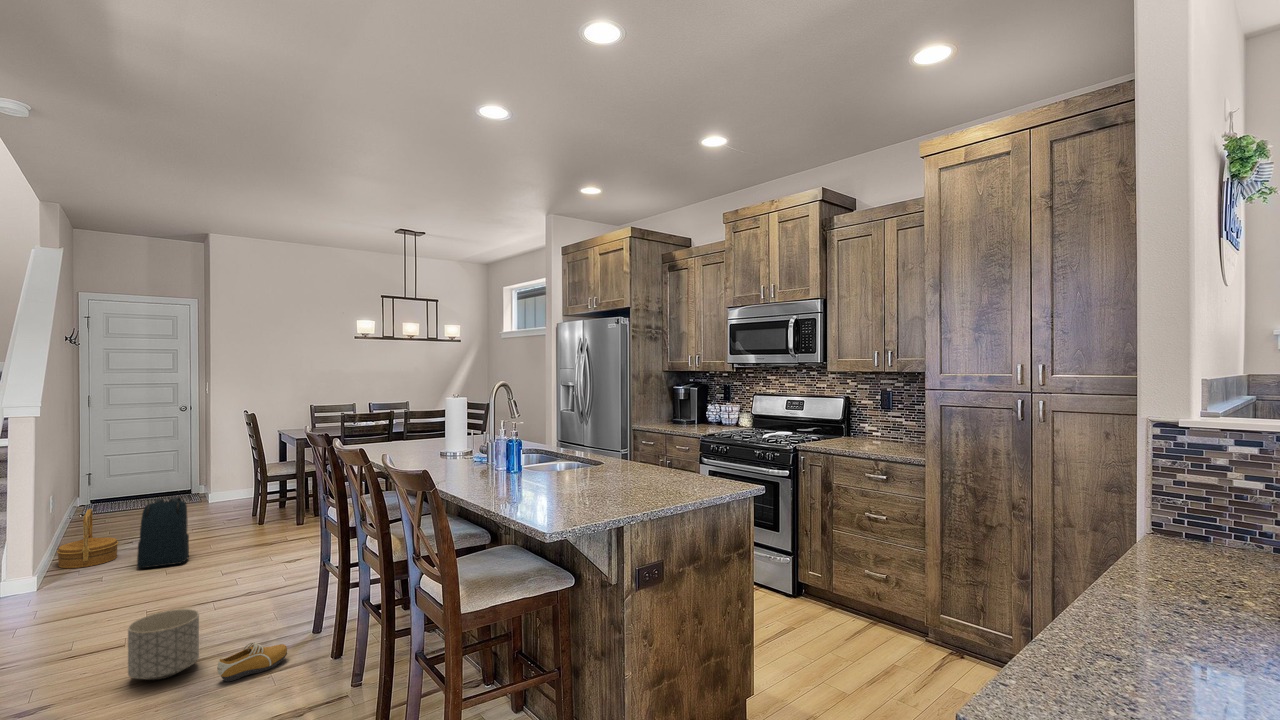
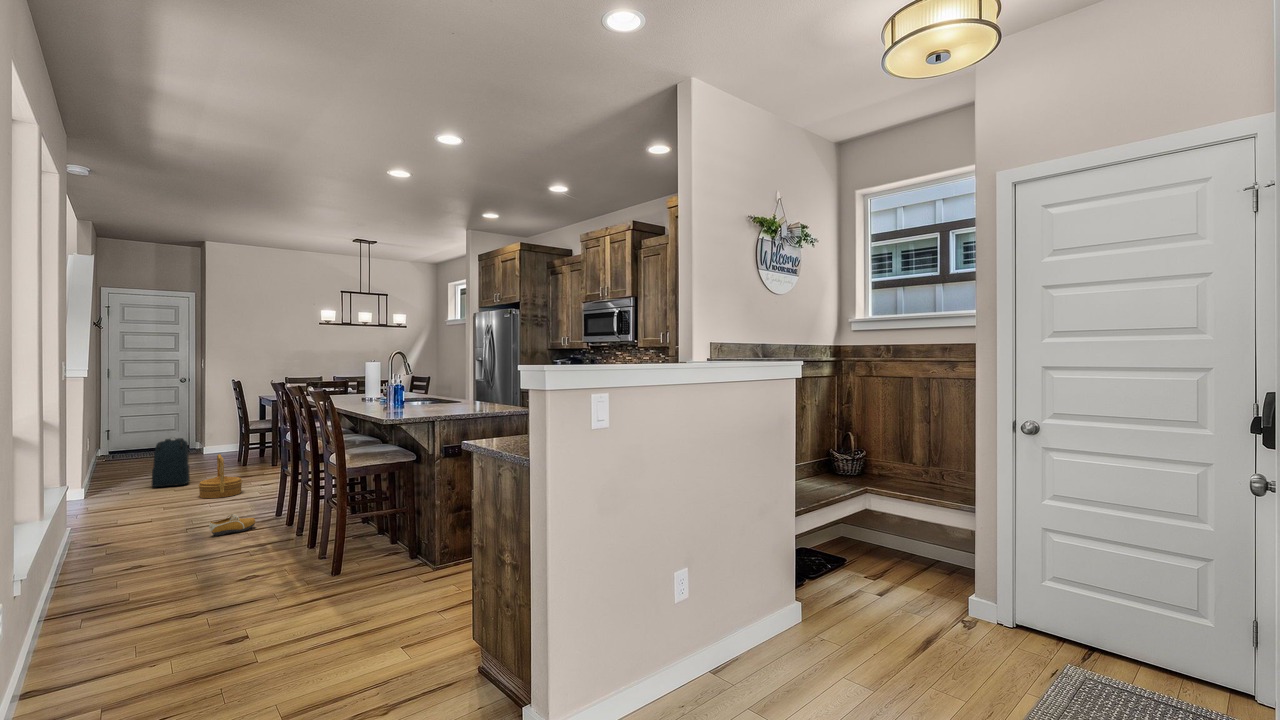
basket: present [57,509,118,568] -> present [199,454,242,498]
planter: present [128,609,199,680] -> none [152,495,197,535]

